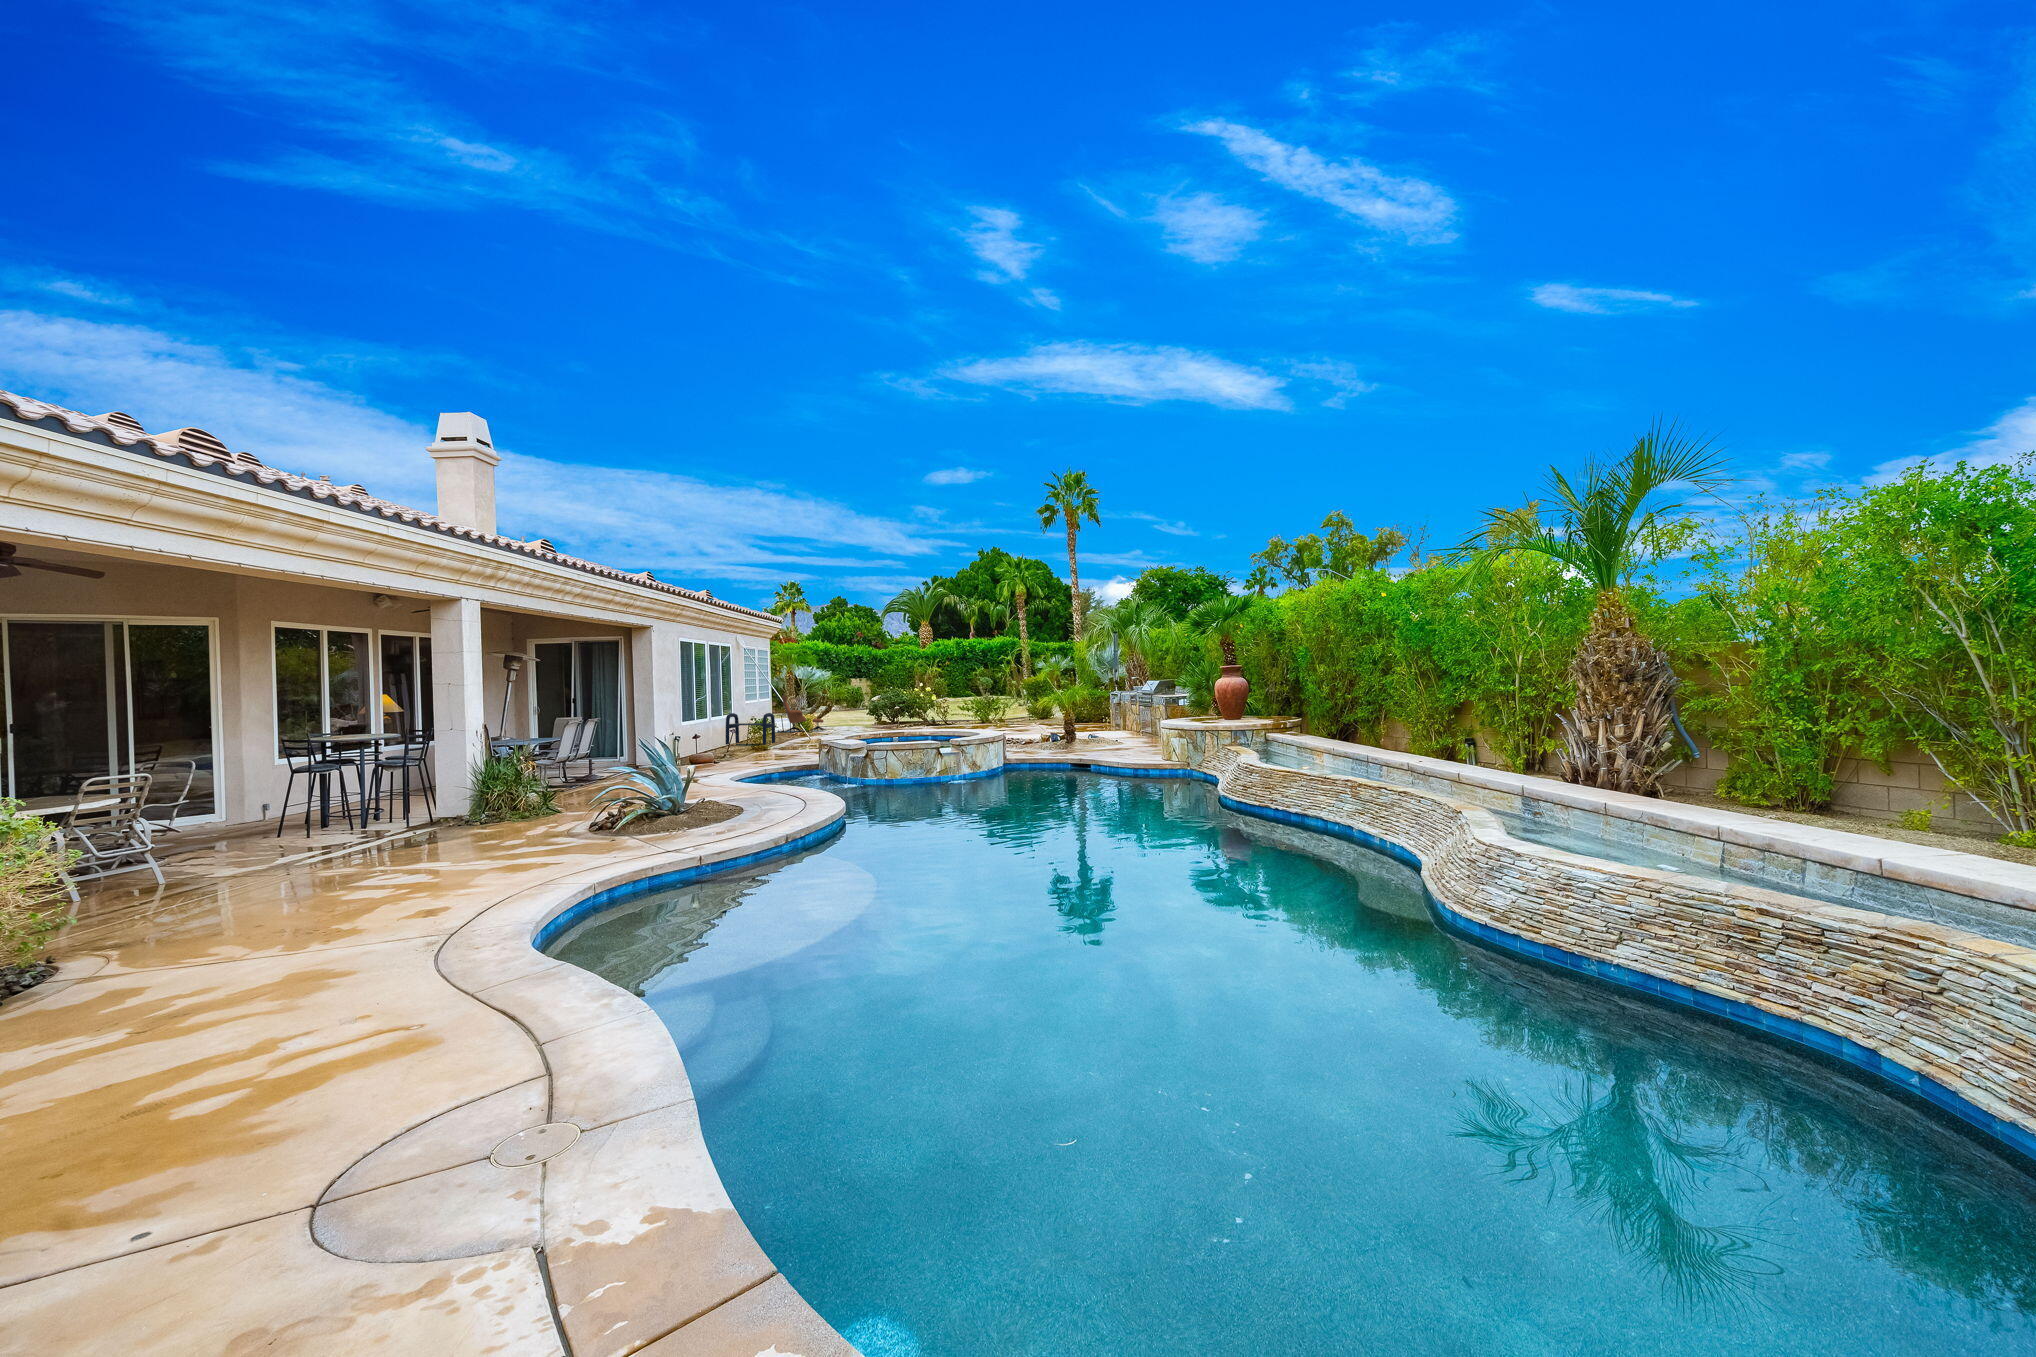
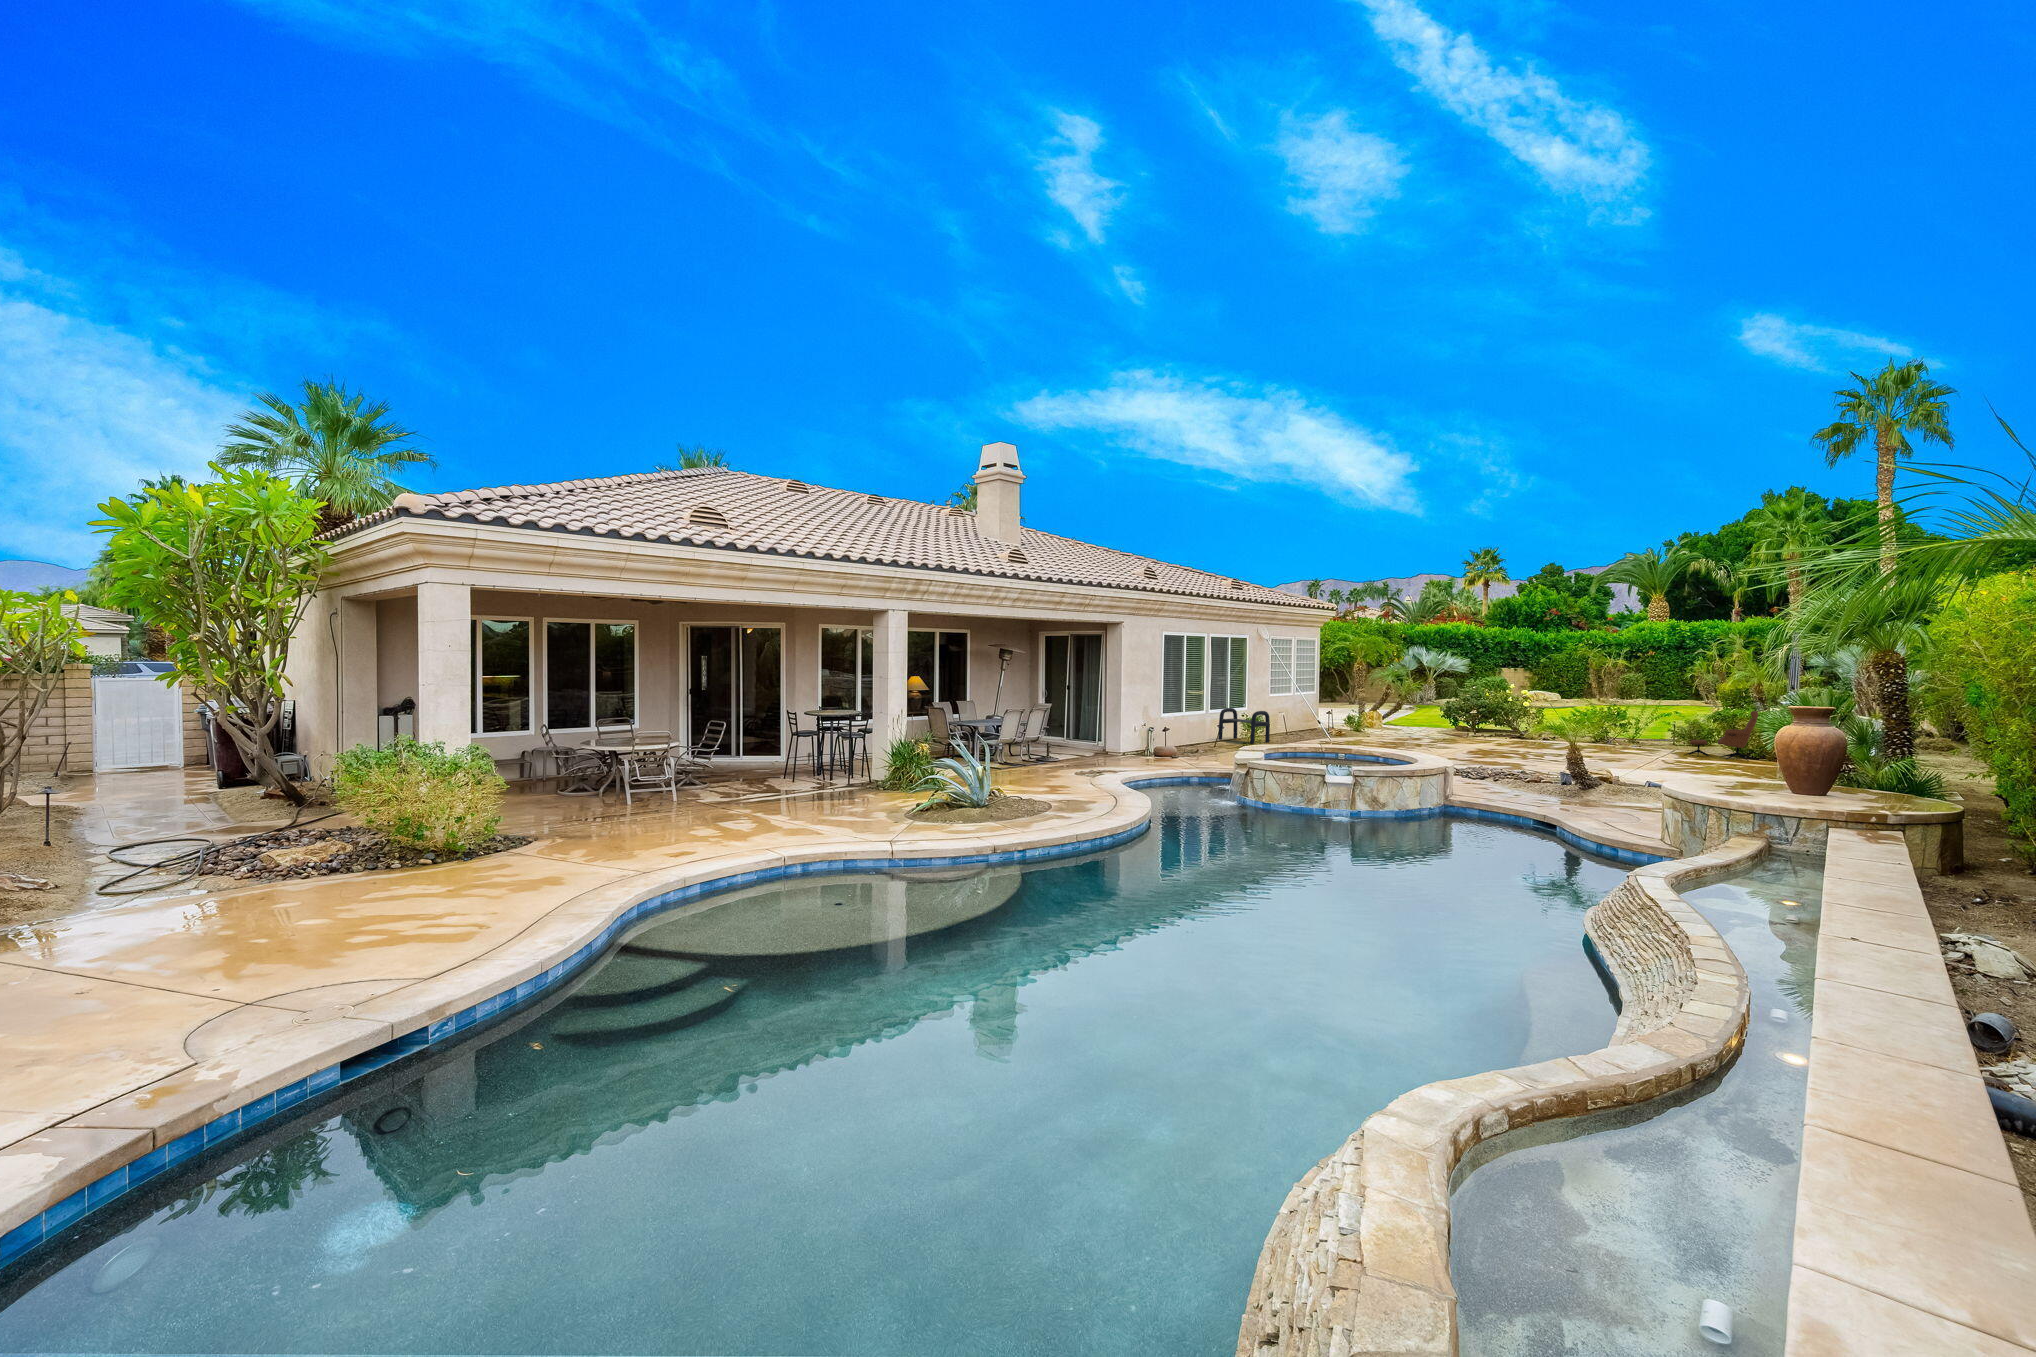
armchair: present [782,696,825,732] -> present [1684,711,1758,761]

